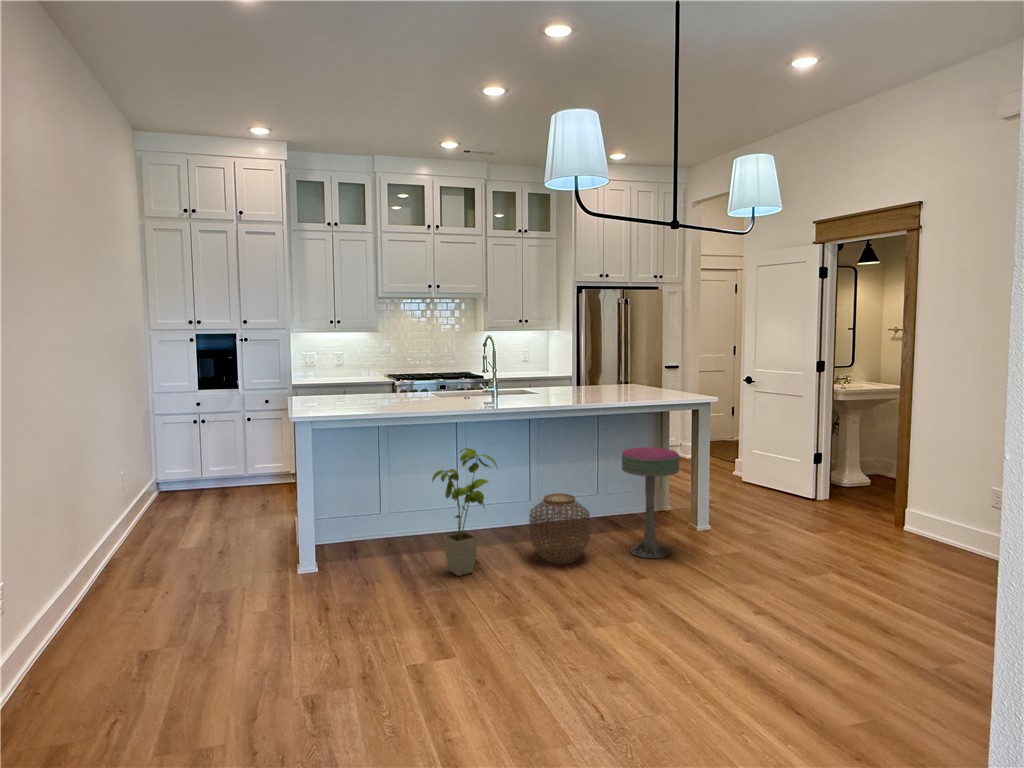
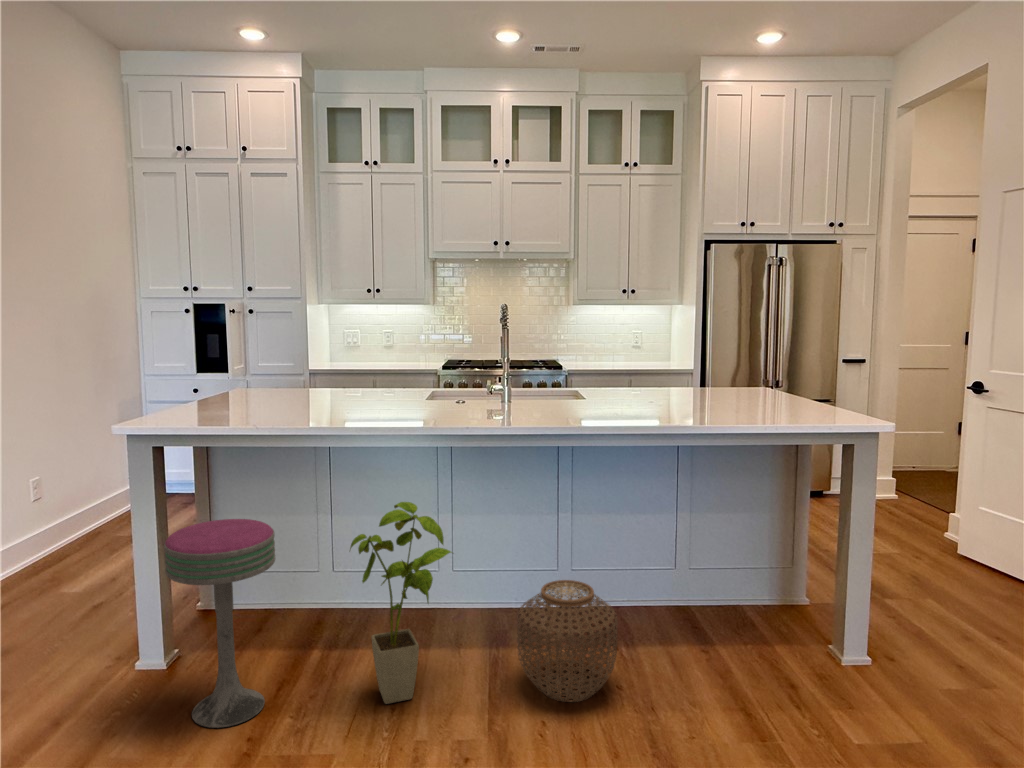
bar stool: present [622,447,679,558] -> present [164,519,275,728]

